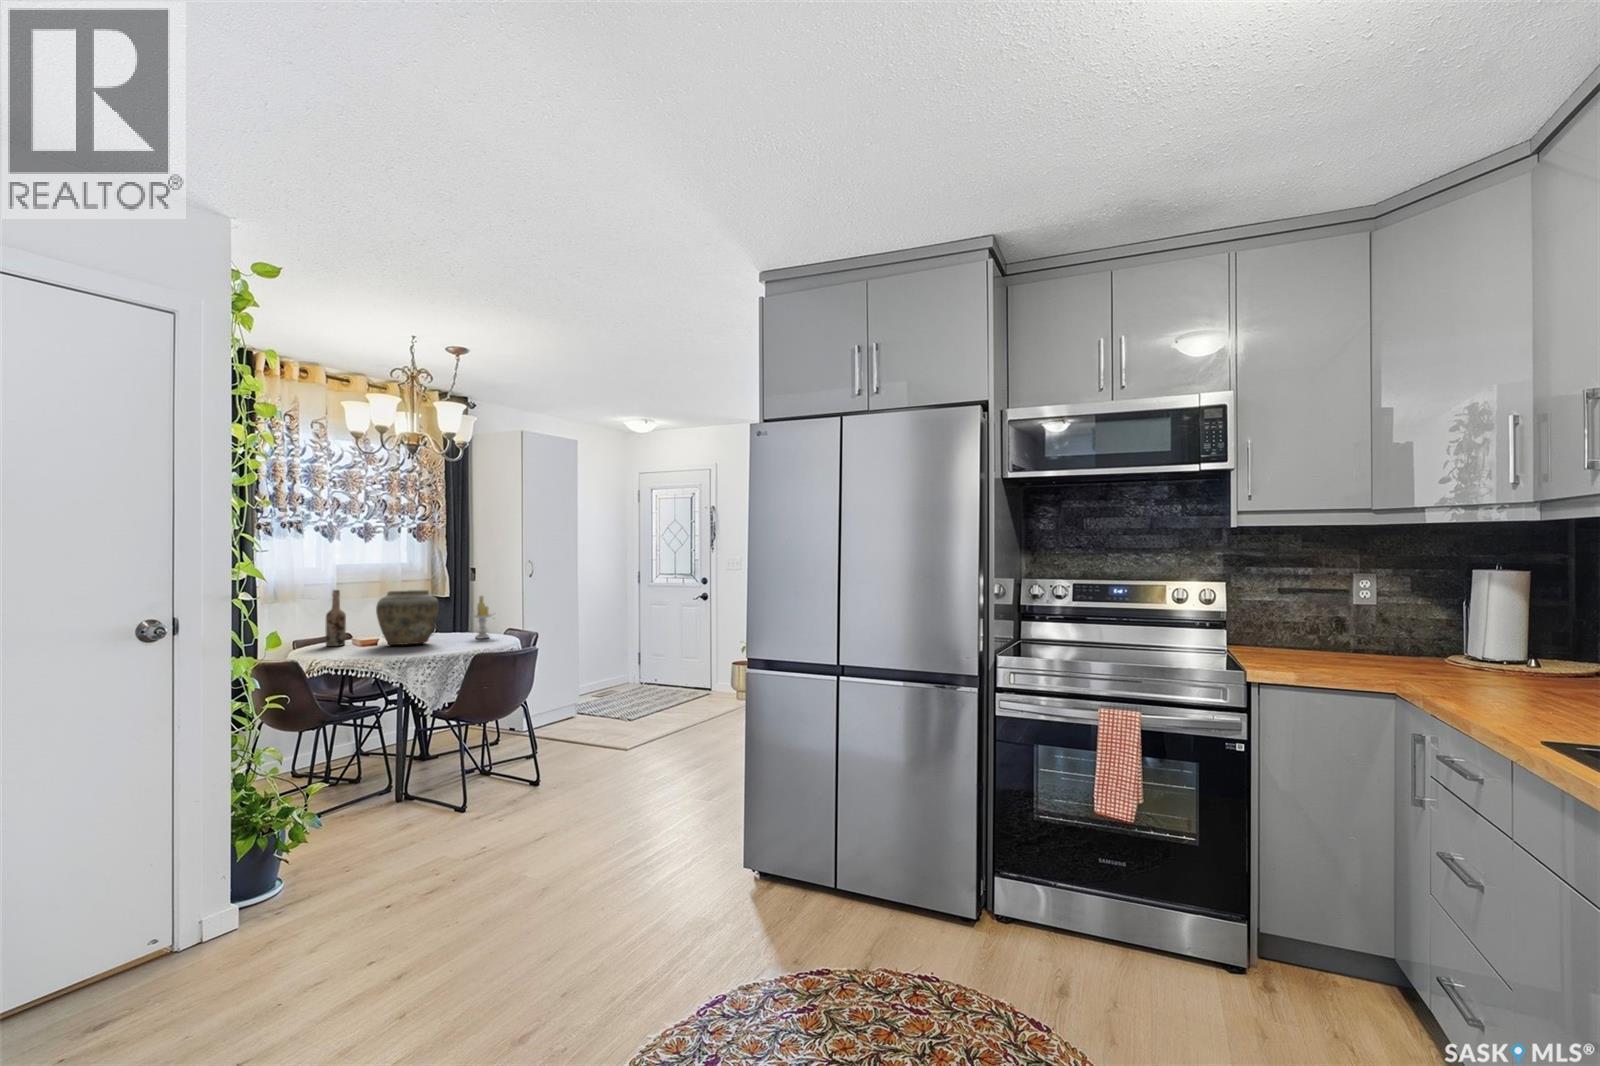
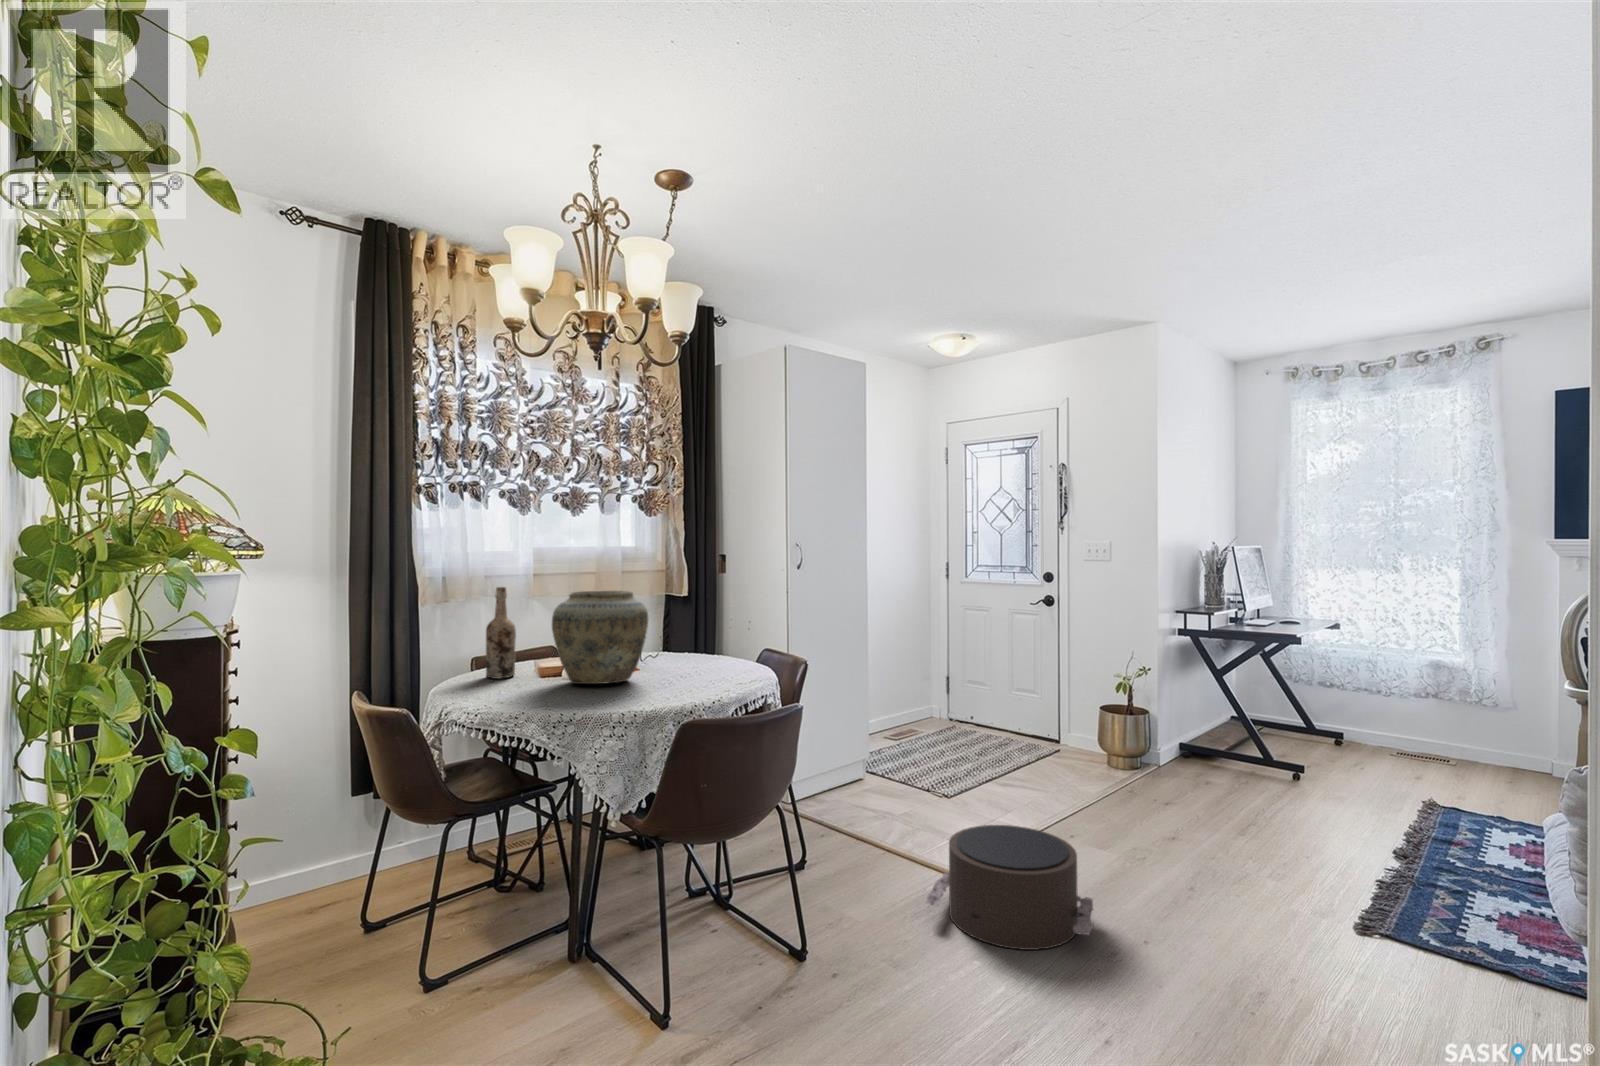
candle: present [472,596,493,639] -> none [701,601,738,674]
pouf: none [607,716,696,770] -> present [927,825,1093,950]

